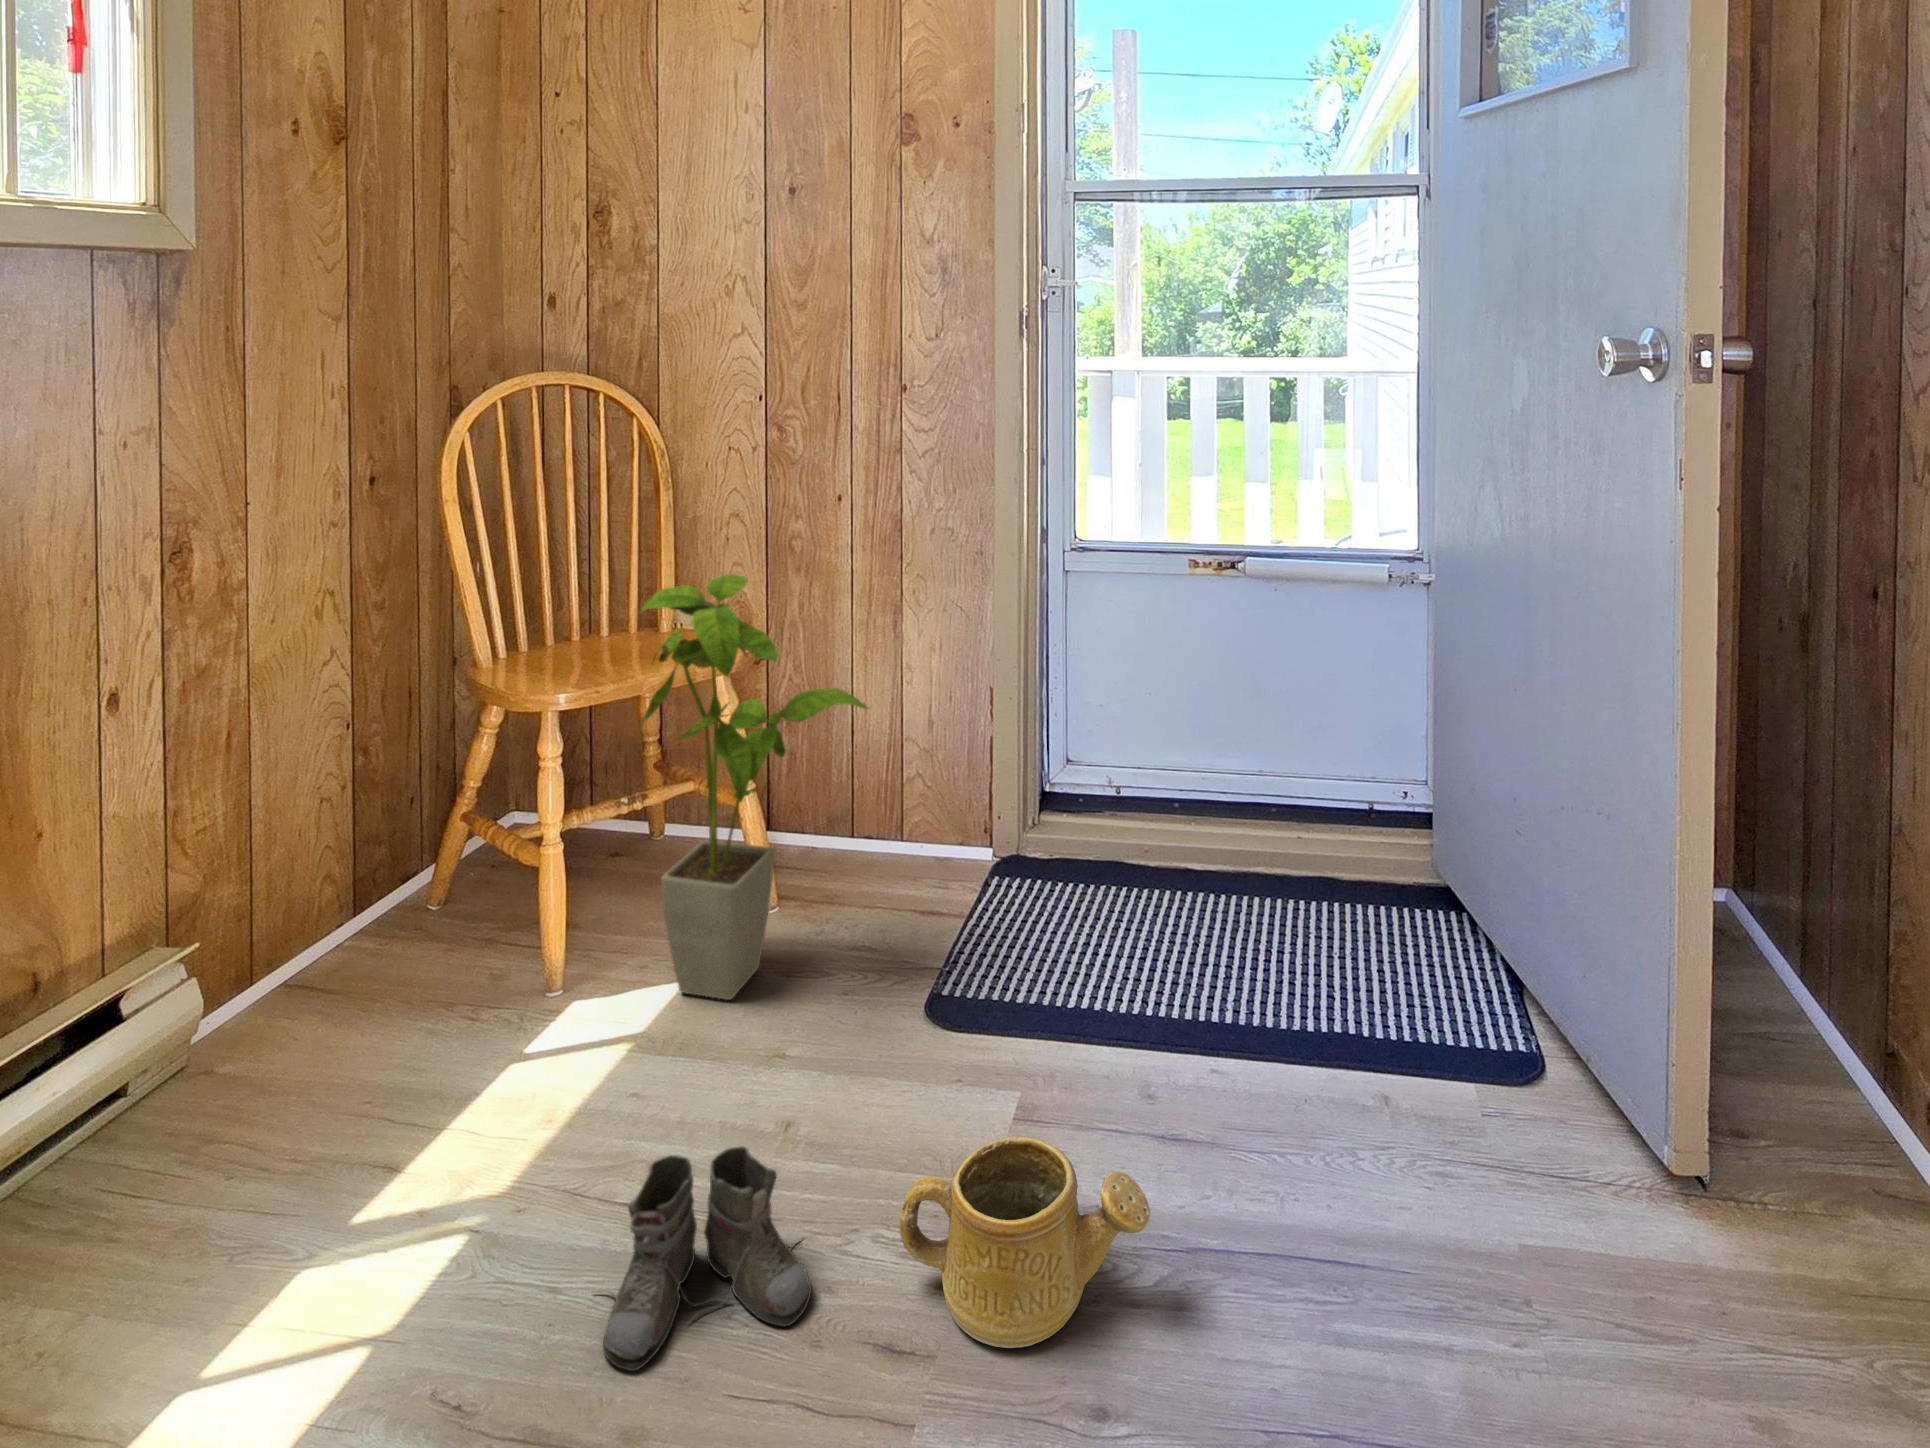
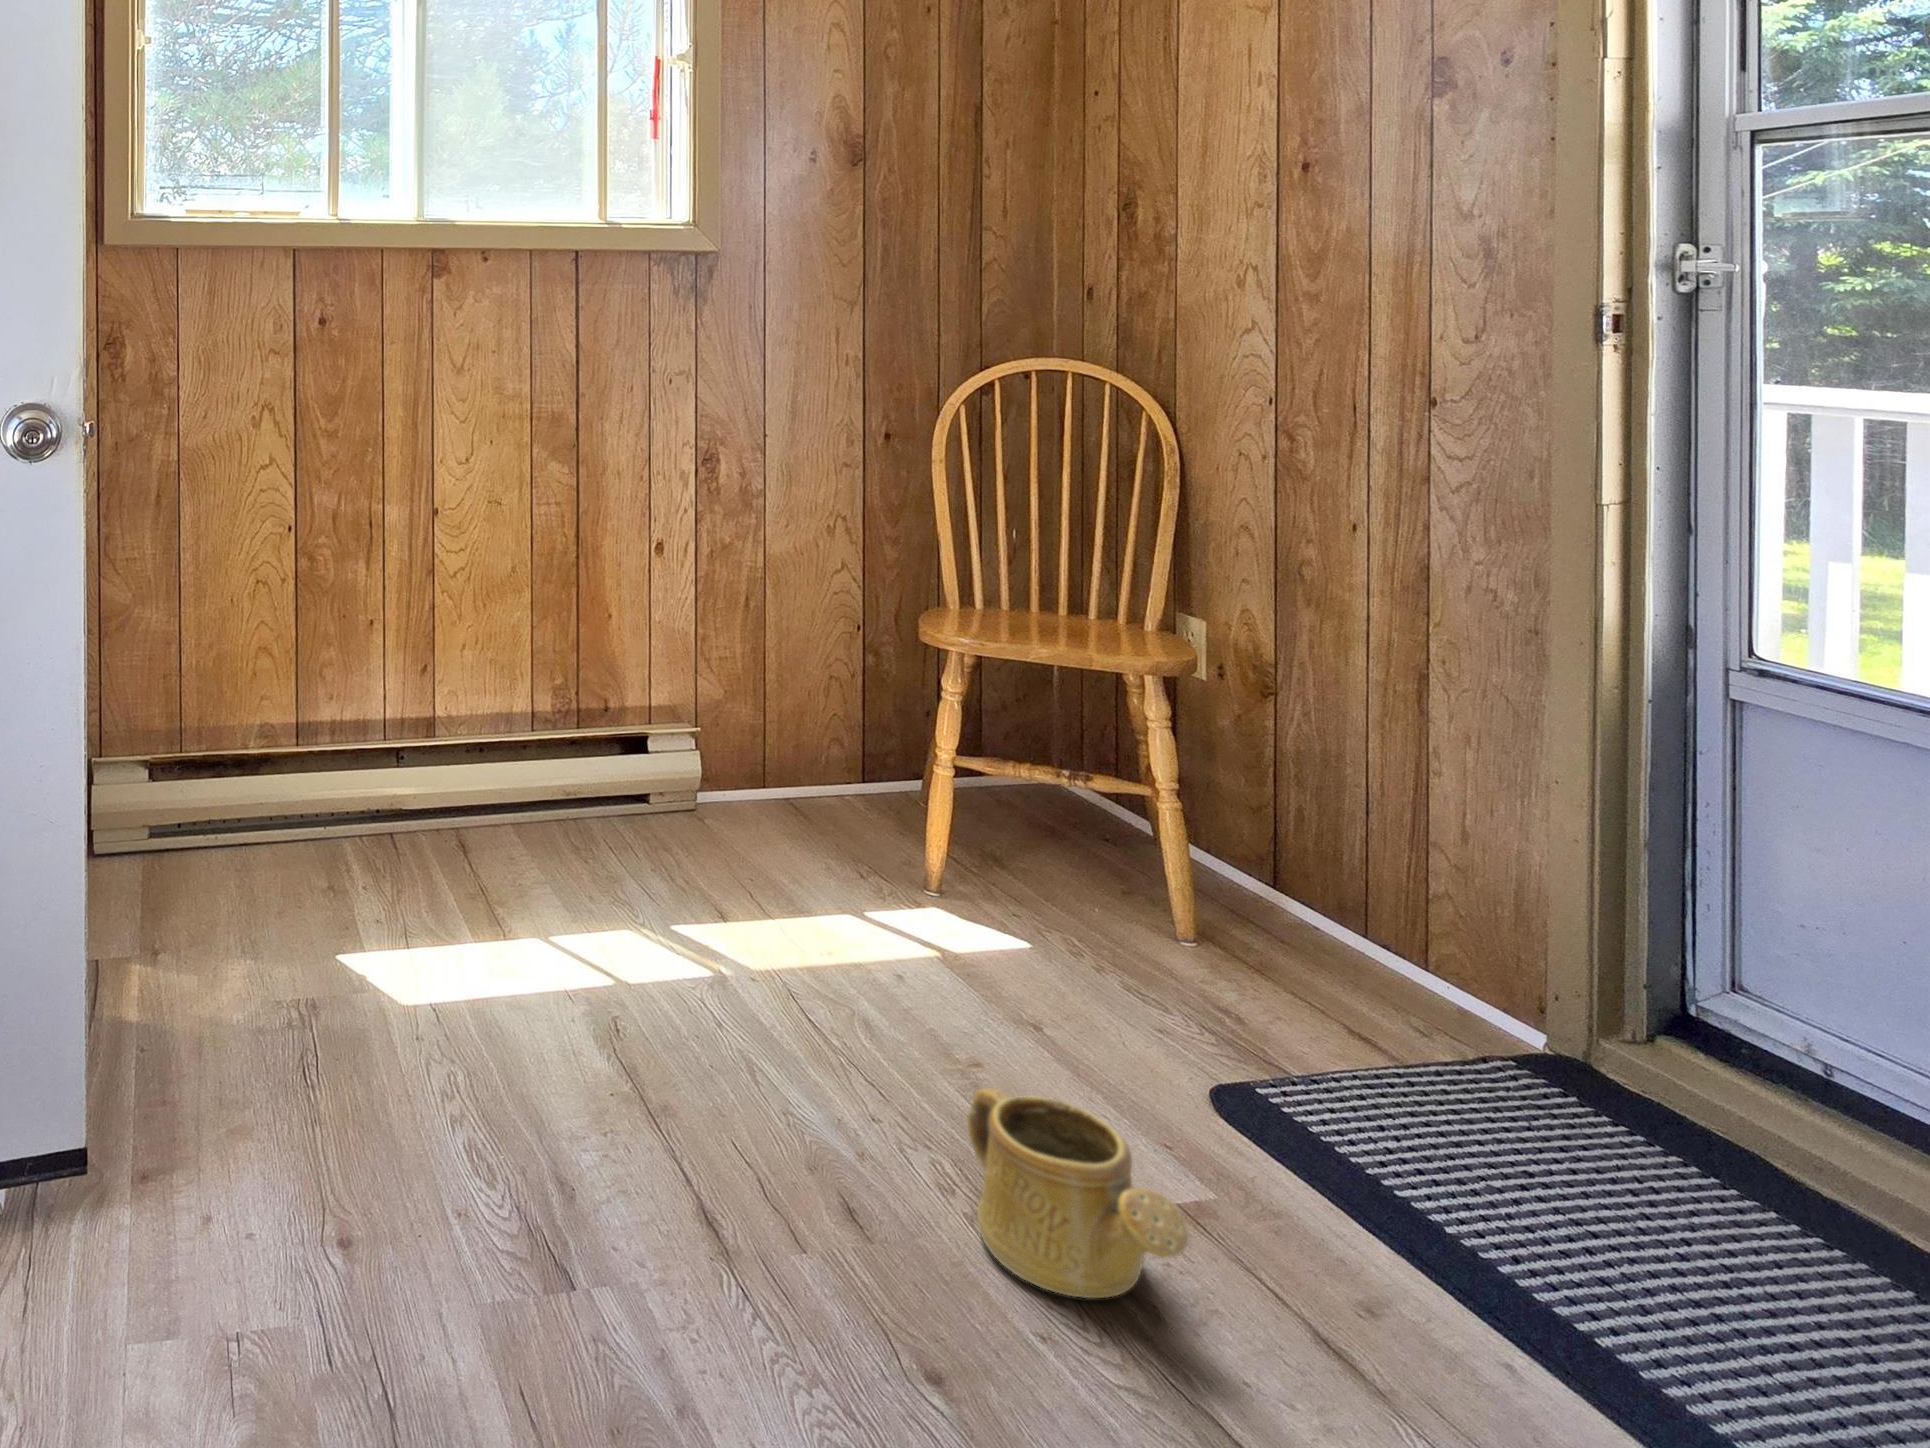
house plant: present [641,574,868,1000] -> none [979,540,1225,973]
boots: present [603,1146,812,1371] -> none [745,960,937,1136]

